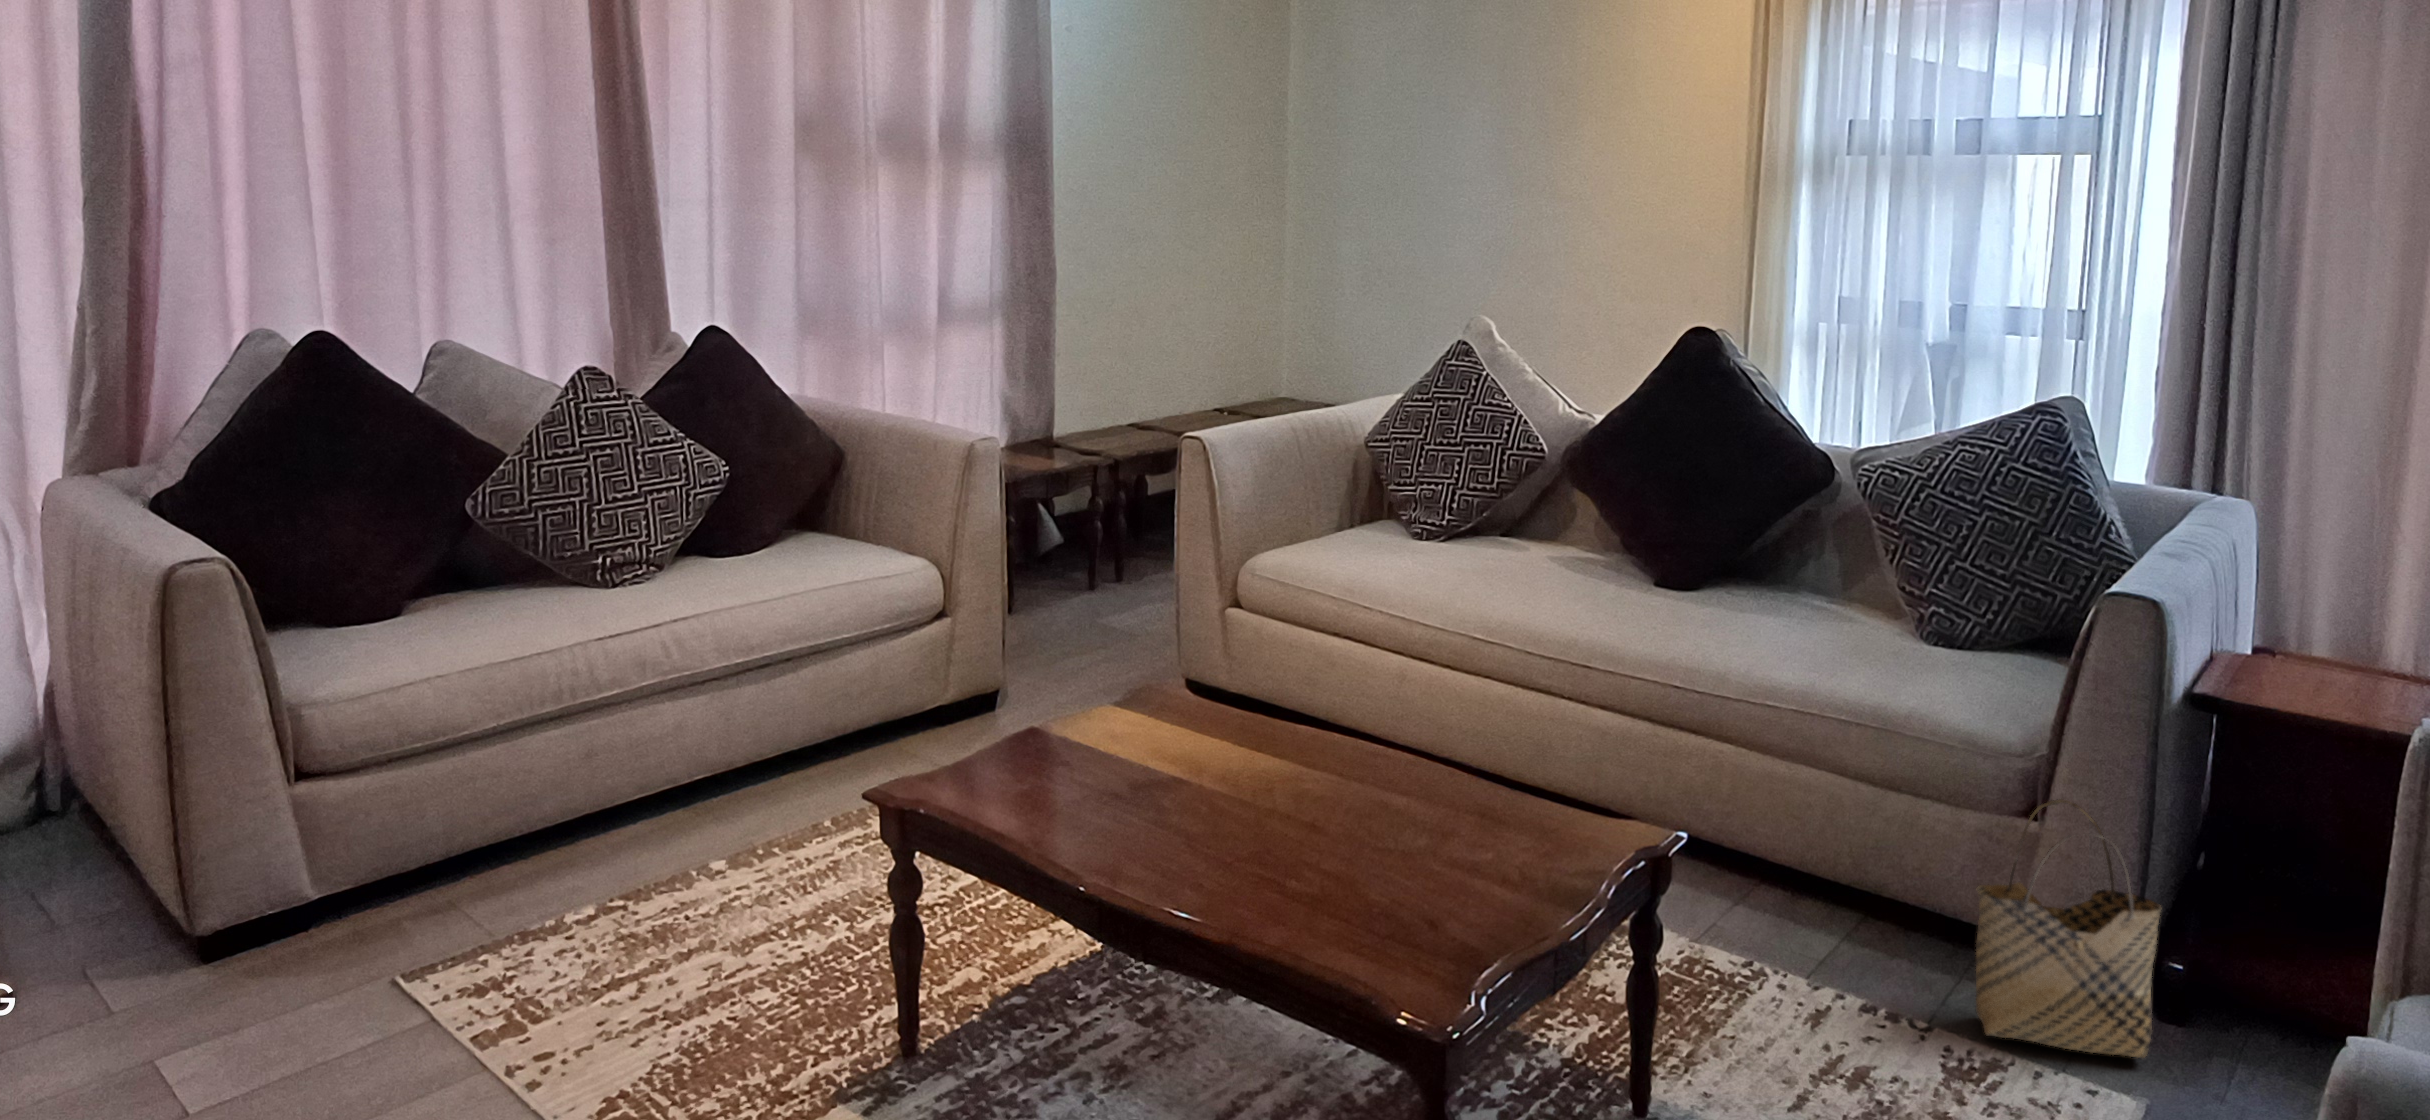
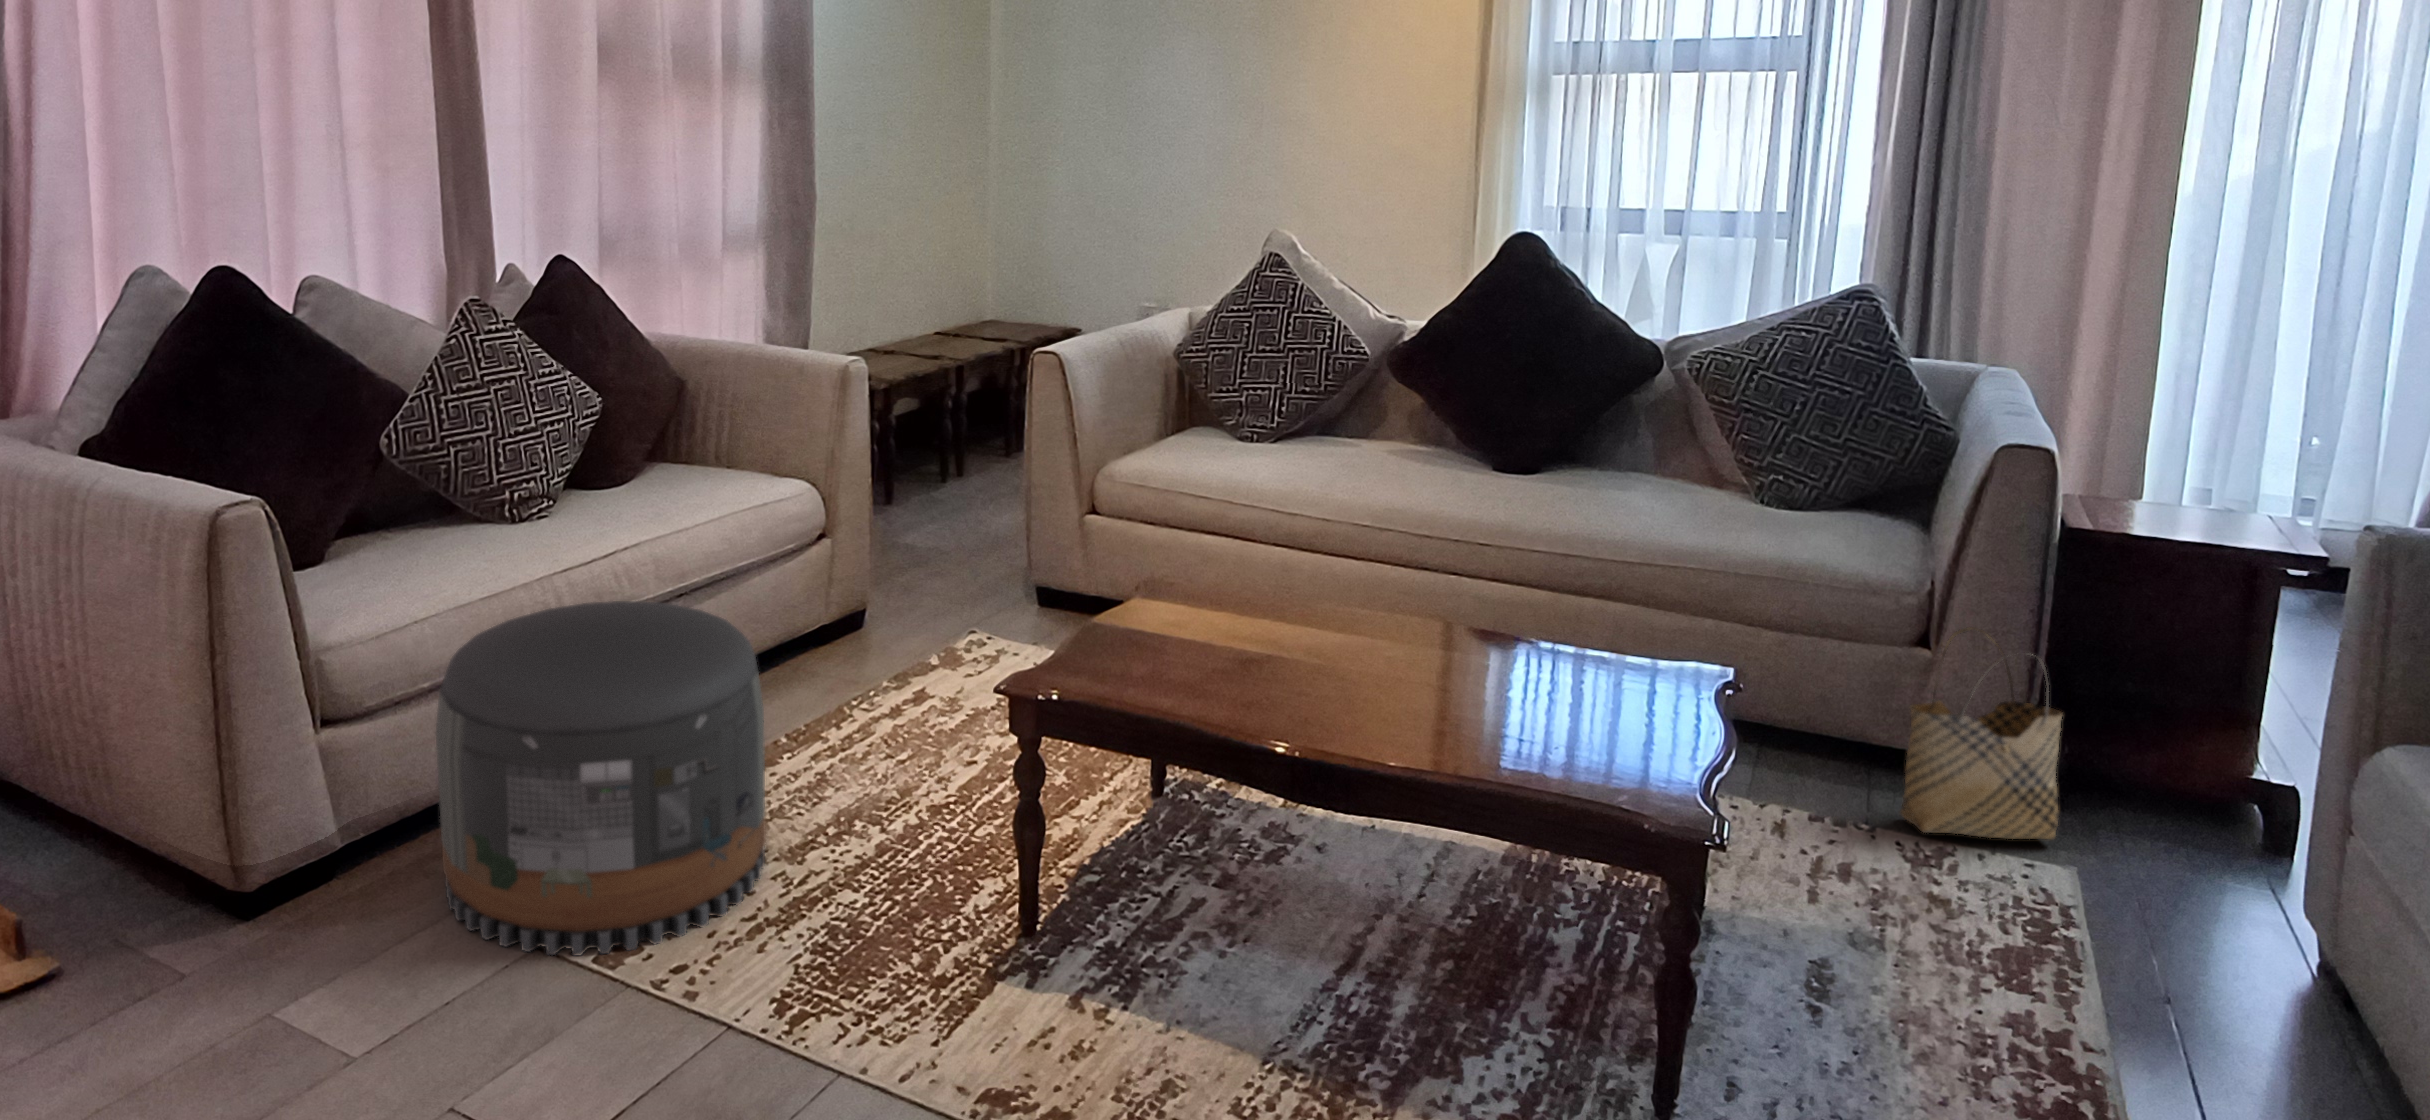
pouf: none [372,677,721,1033] -> present [436,601,766,955]

